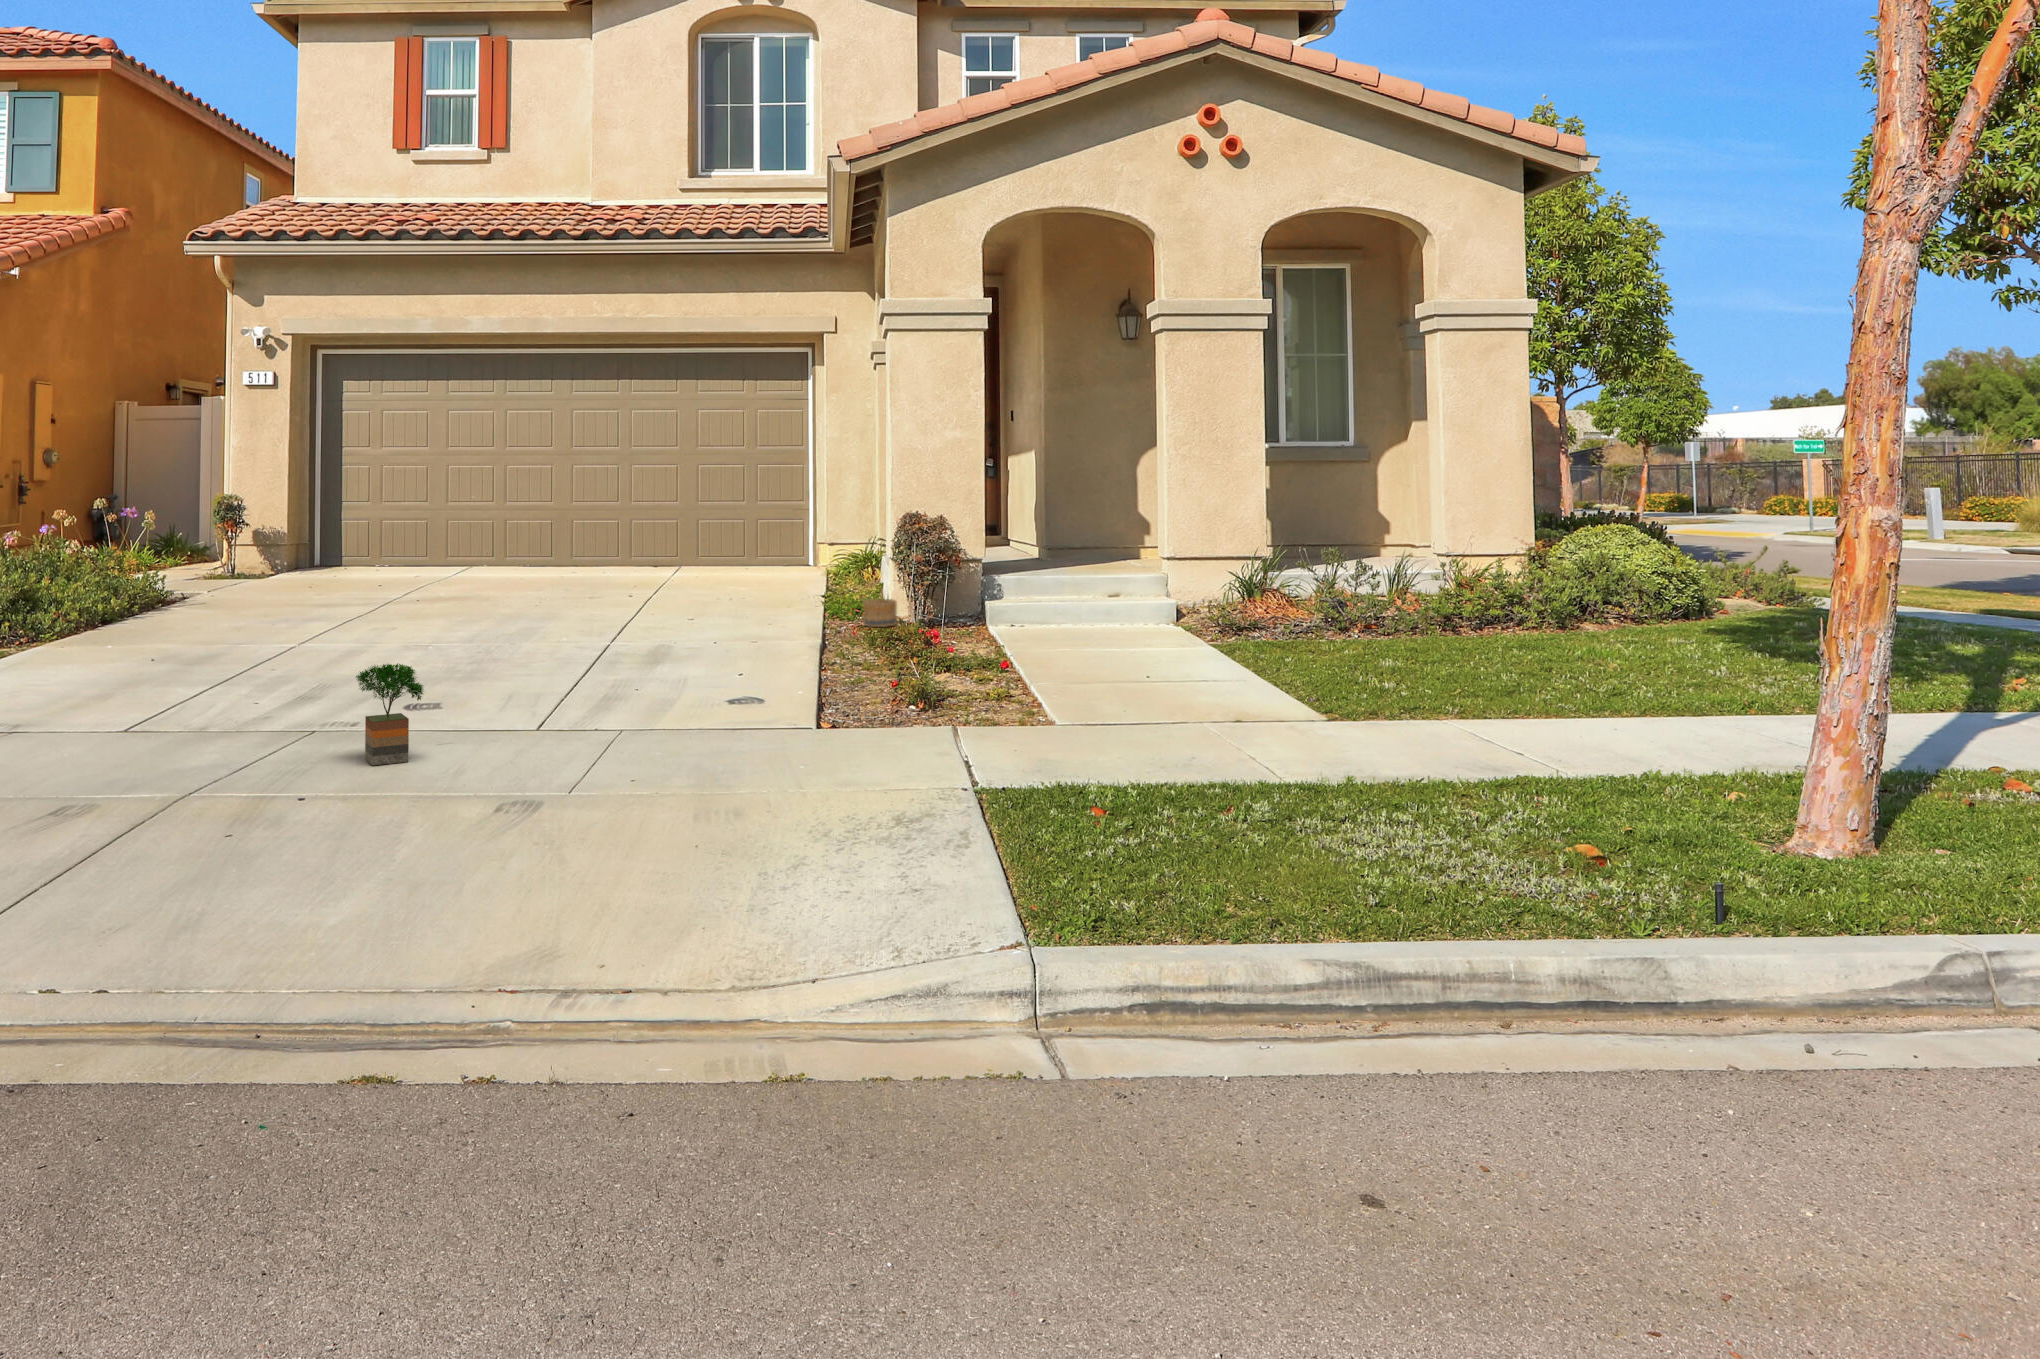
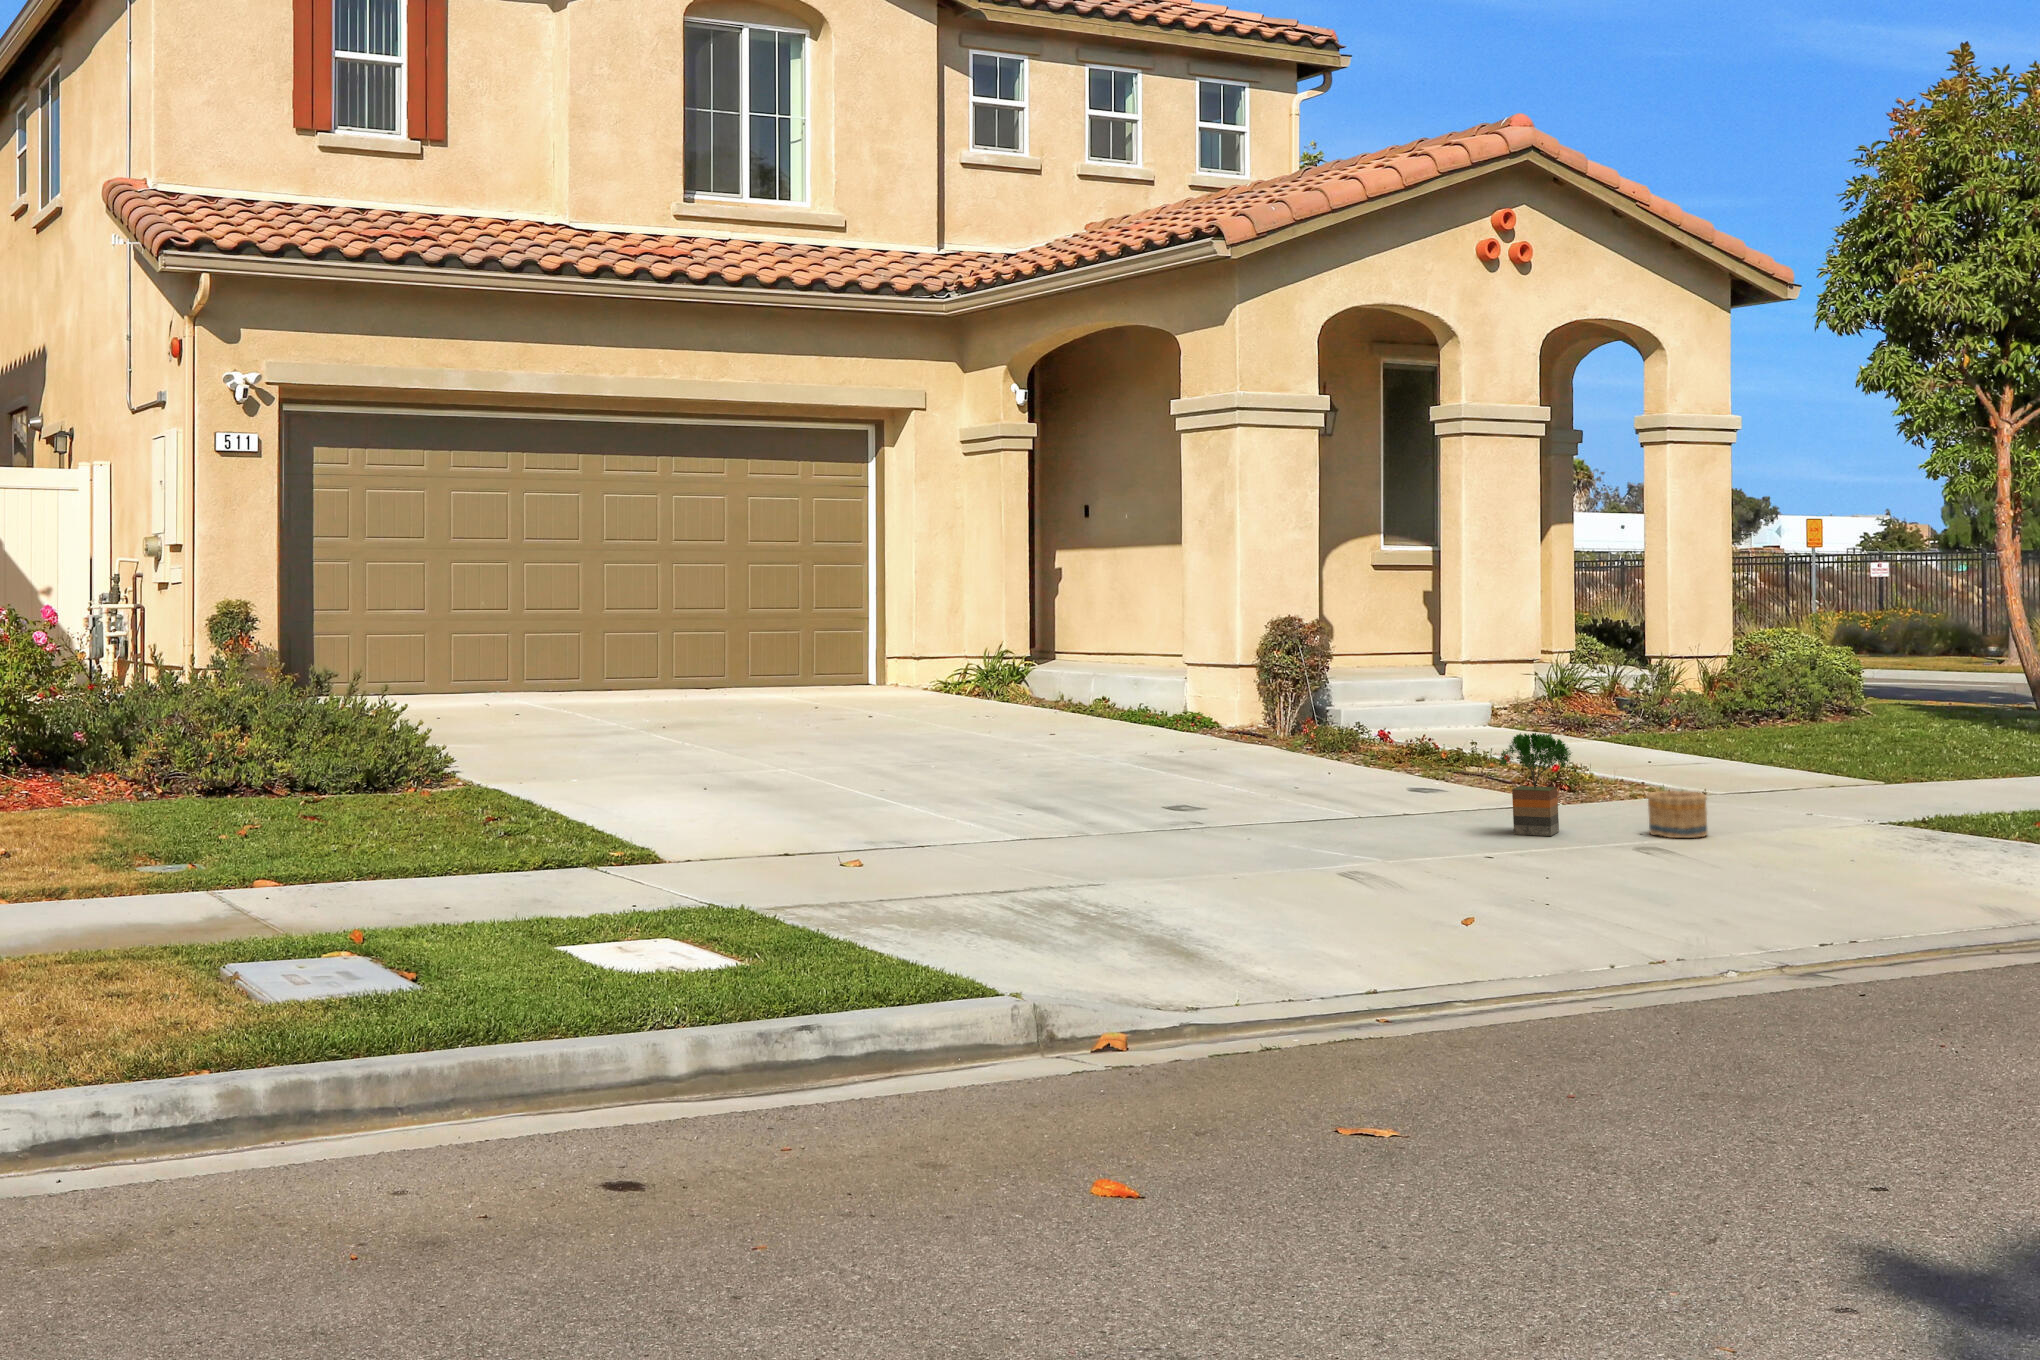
basket: present [863,599,897,627] -> present [1647,791,1707,838]

